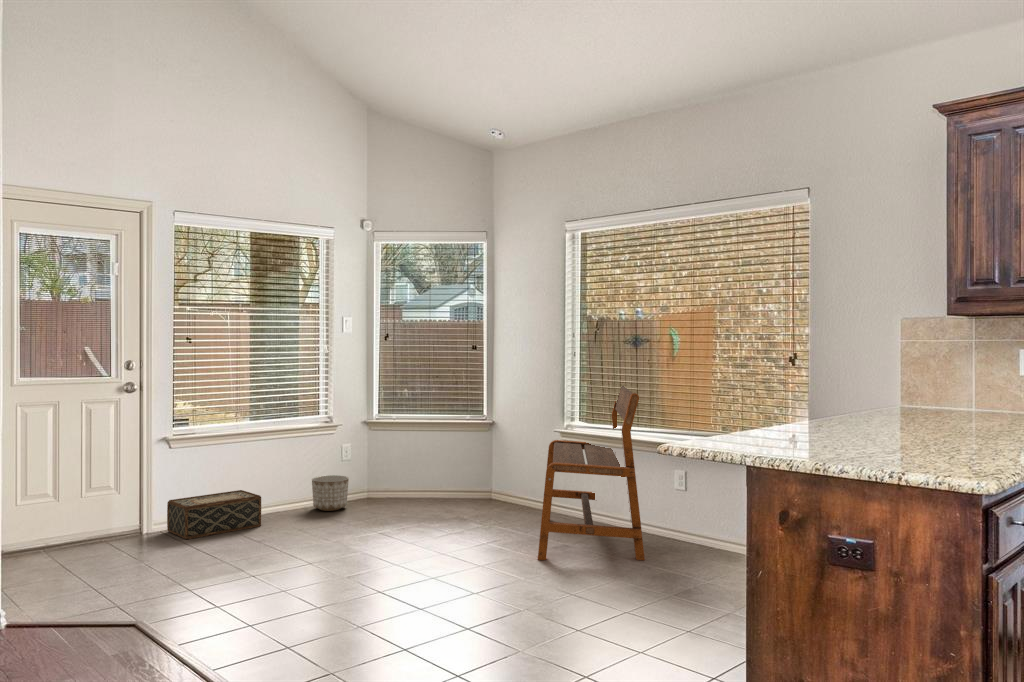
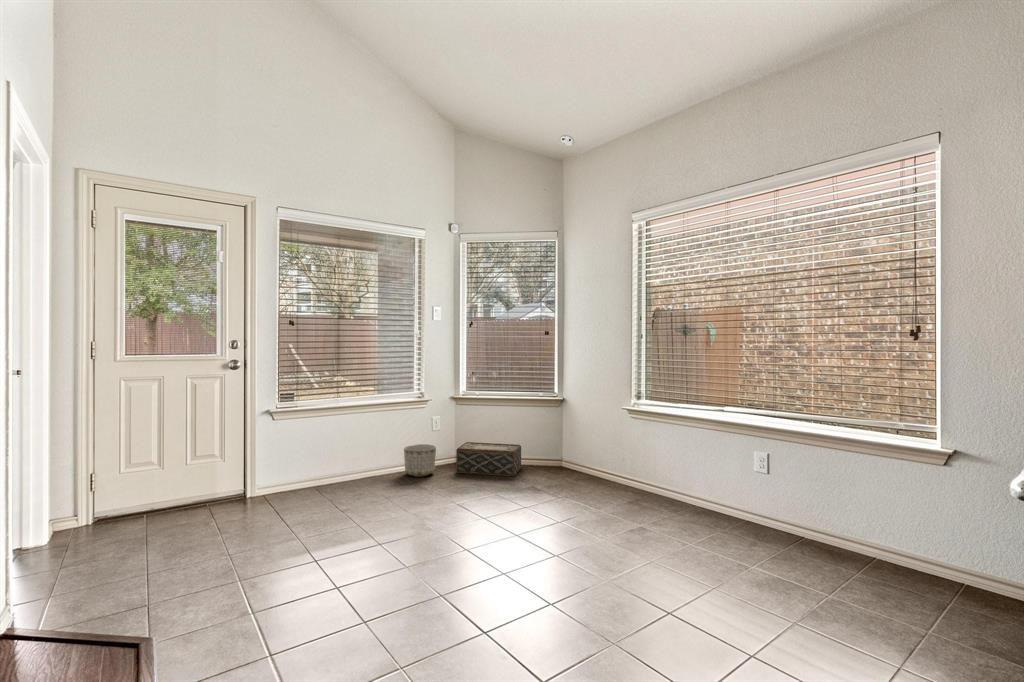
bench: present [538,386,645,560] -> none [612,364,739,558]
woven basket: present [167,490,261,539] -> present [456,442,521,476]

